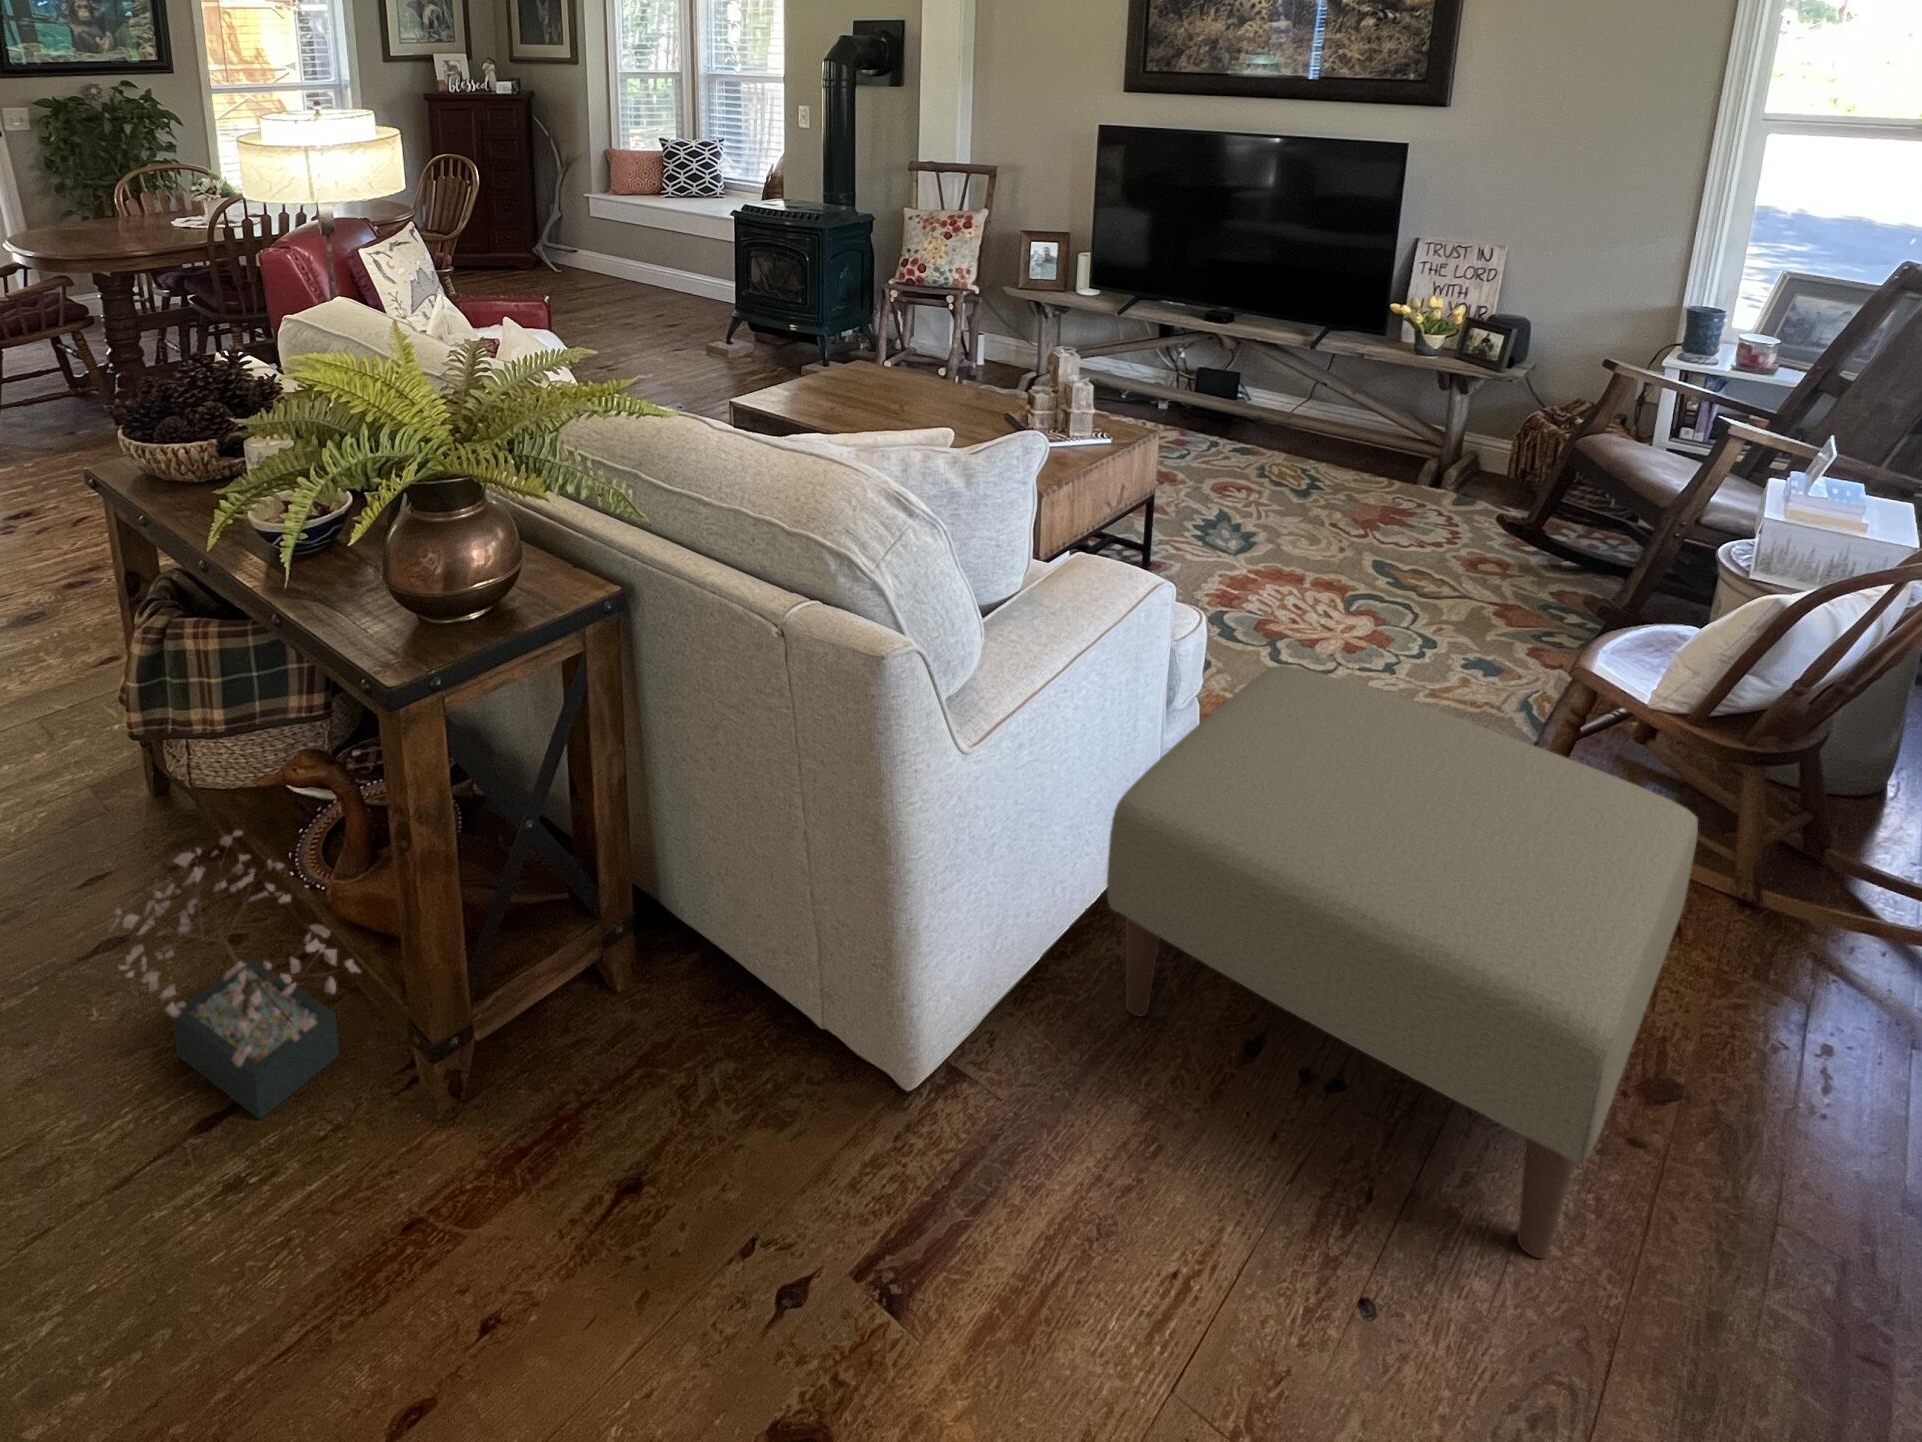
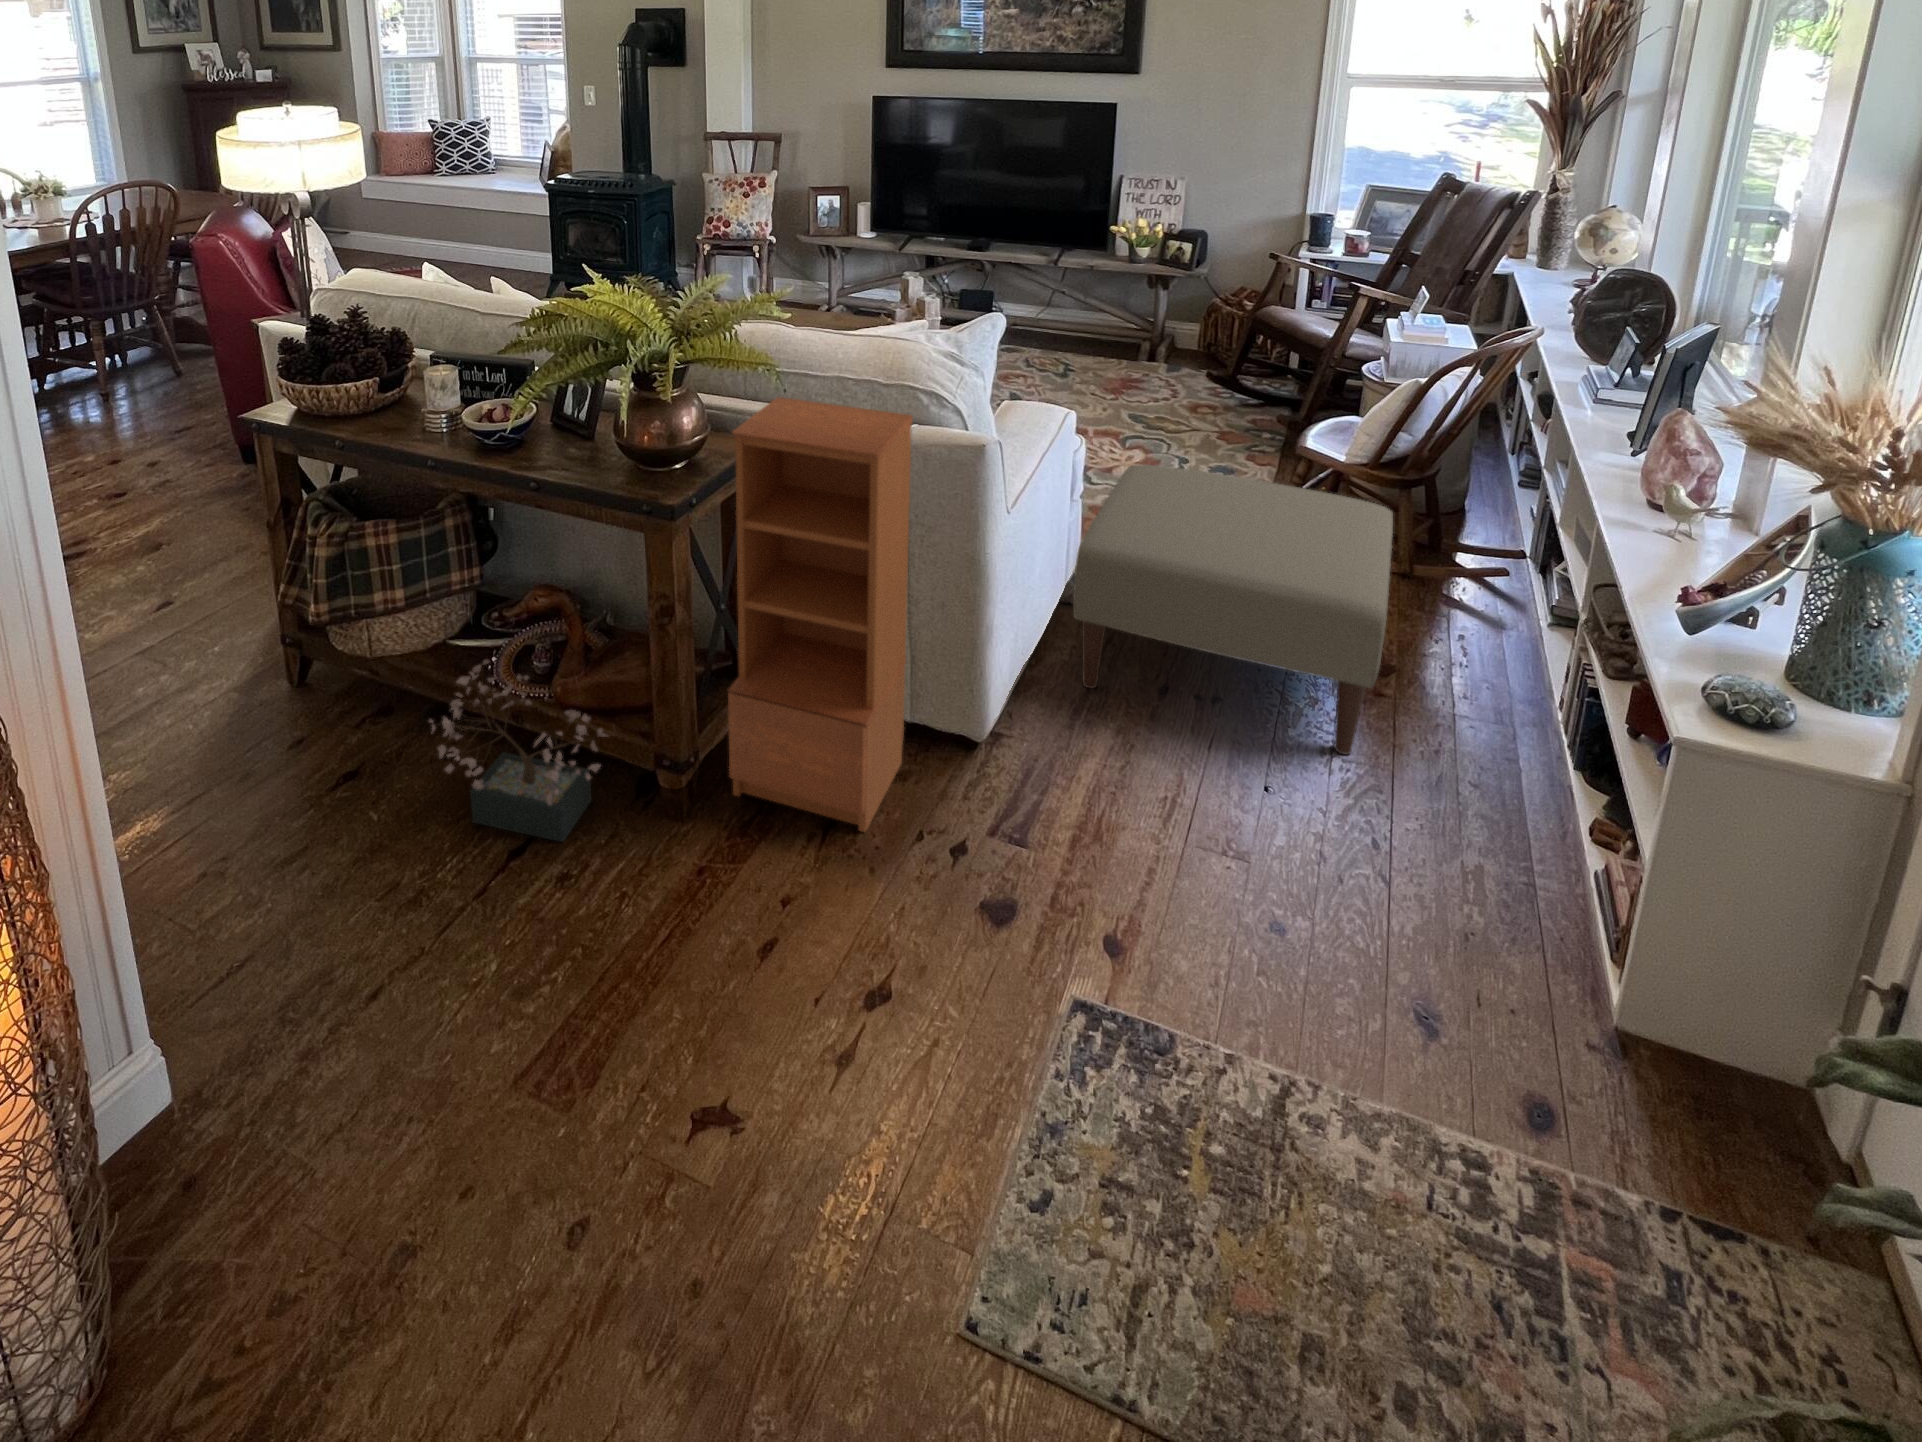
bookcase: none [504,522,792,1214] -> present [728,397,913,832]

